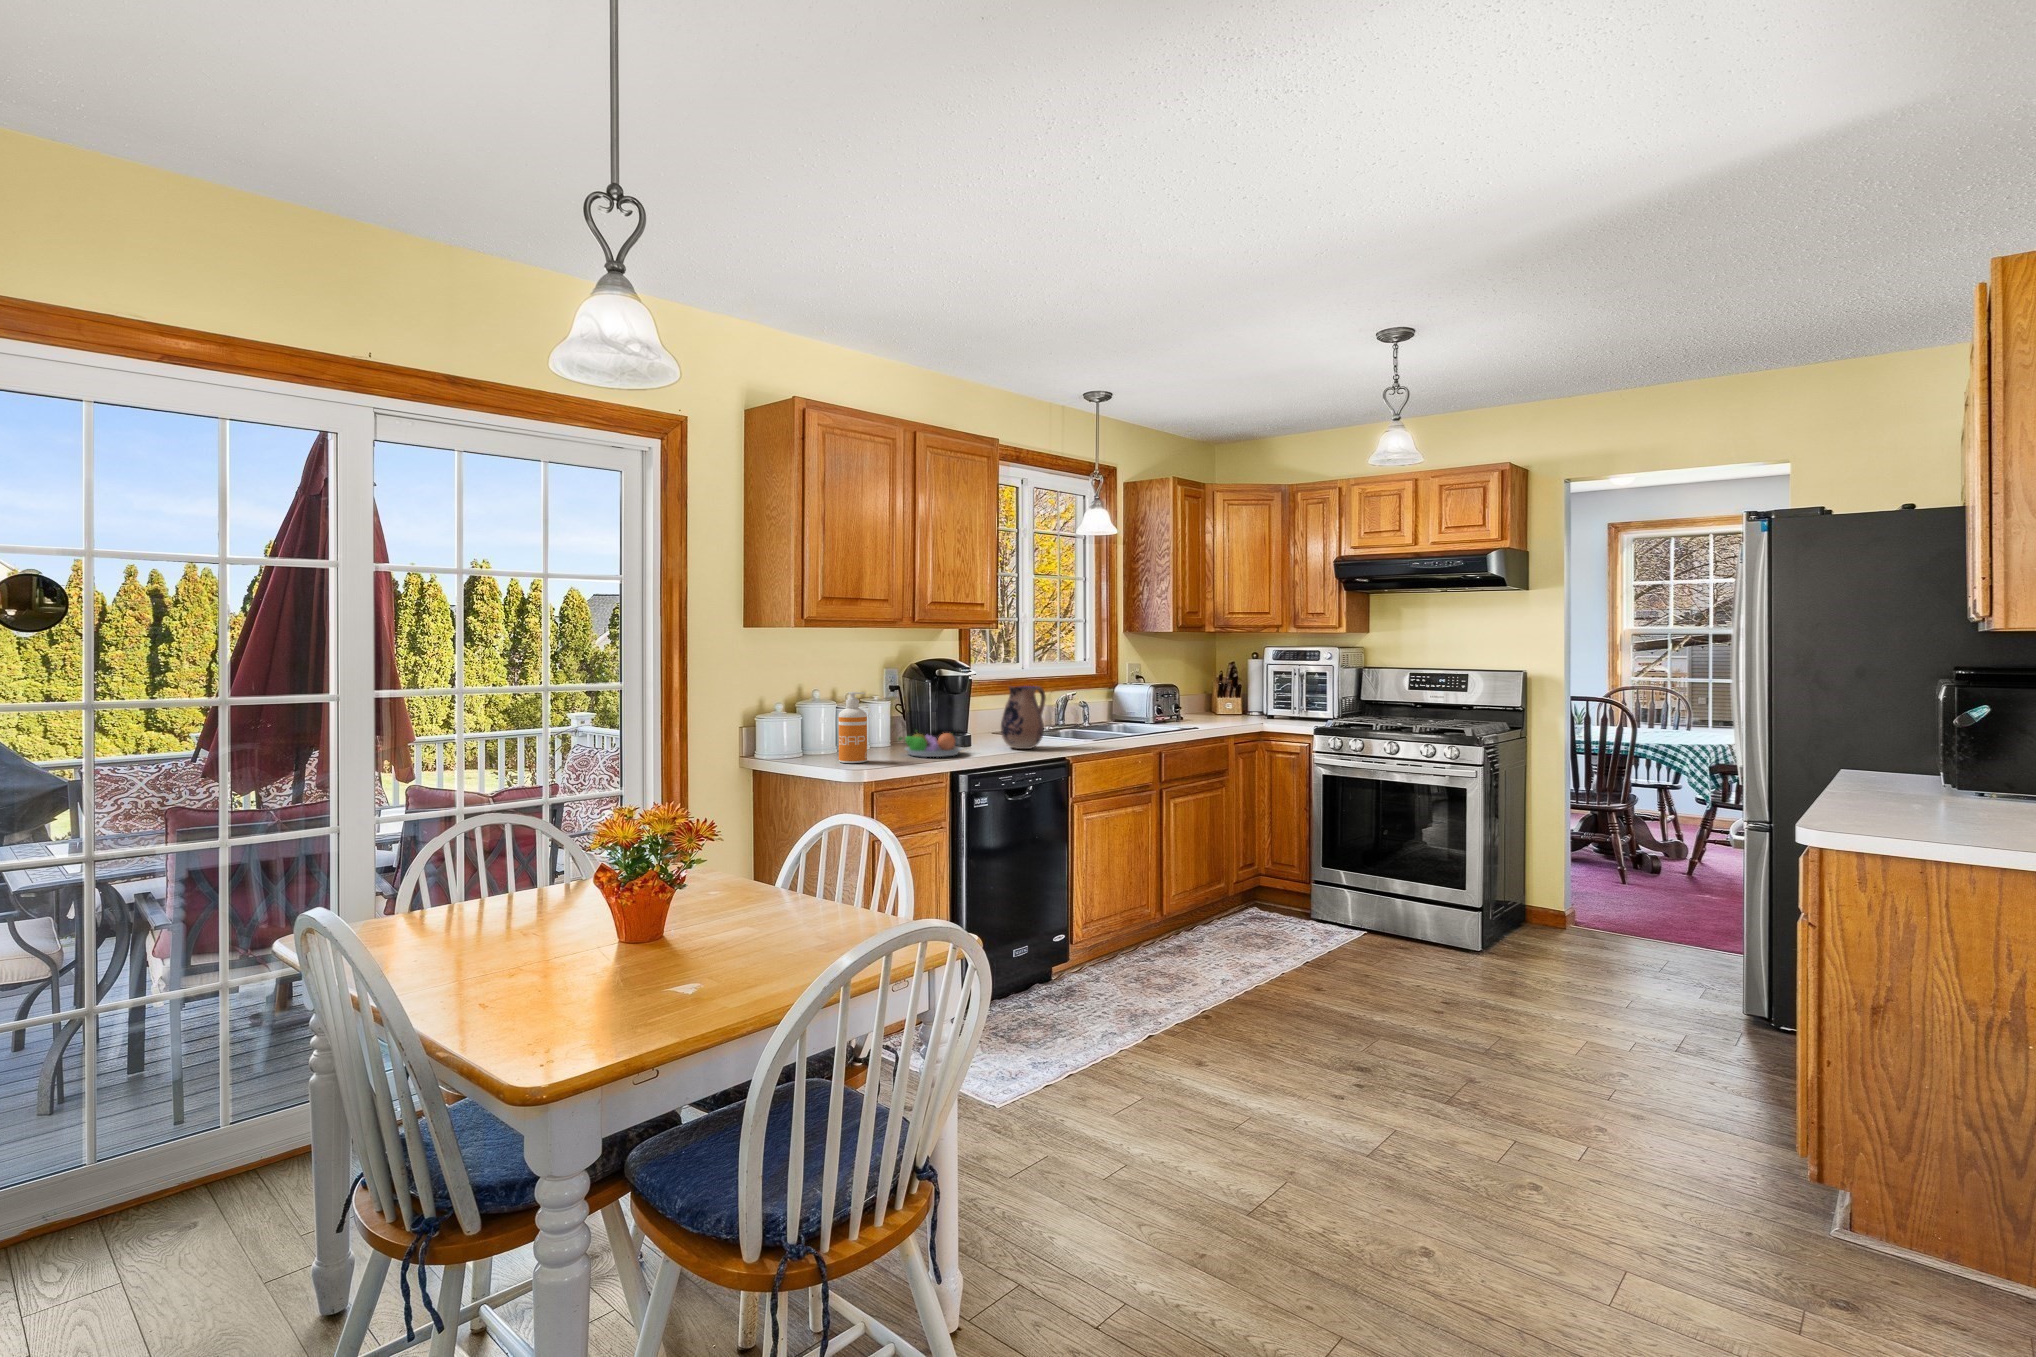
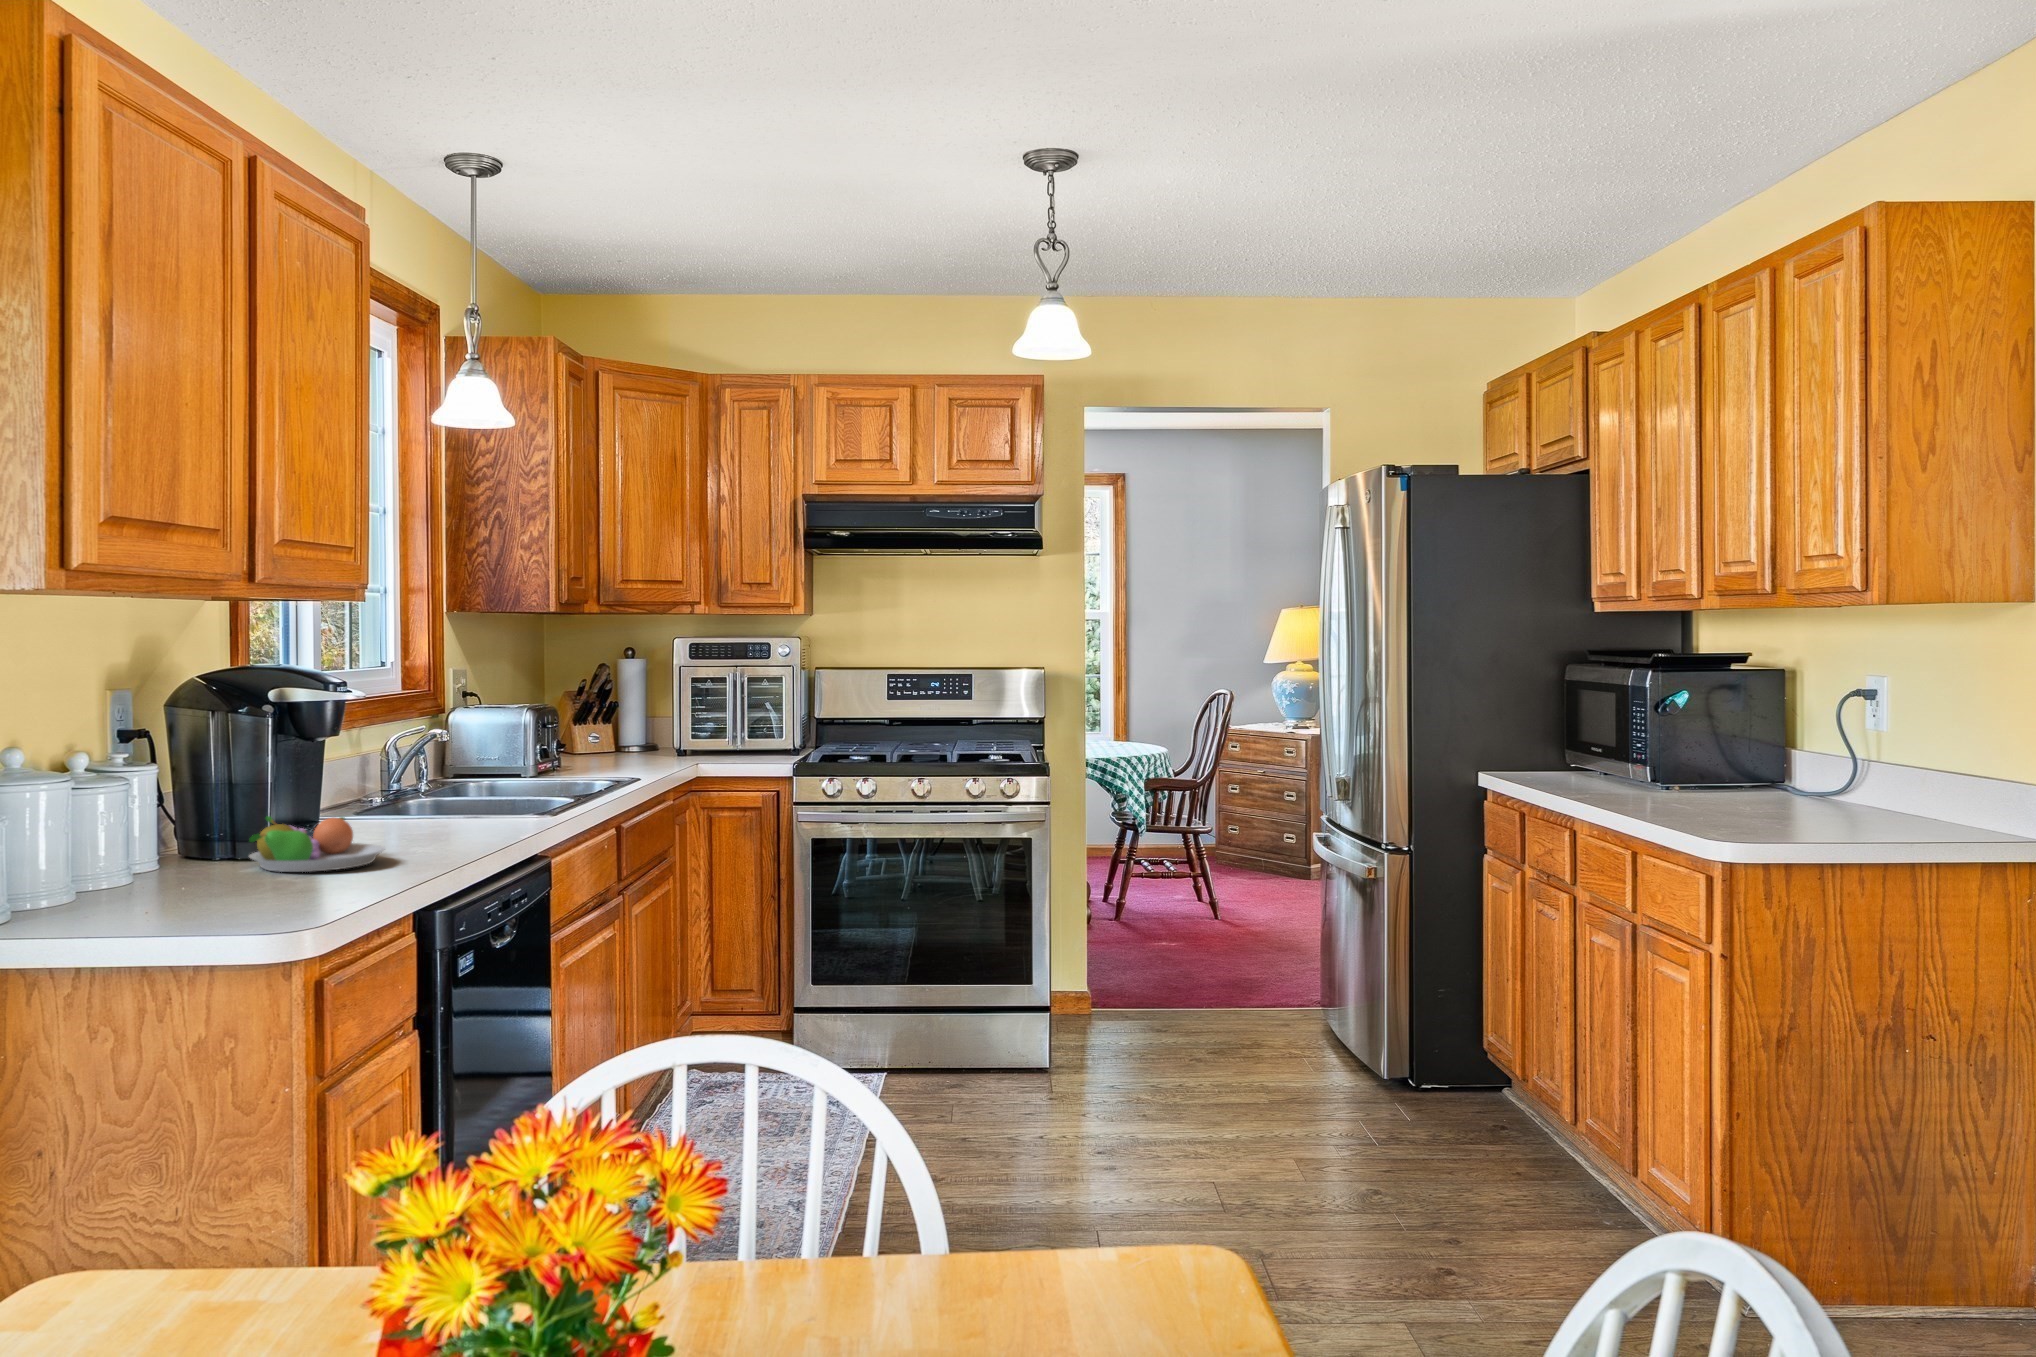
ceramic pitcher: present [1001,686,1046,749] -> none [407,714,495,837]
soap dispenser: present [838,692,867,763] -> none [153,743,225,904]

